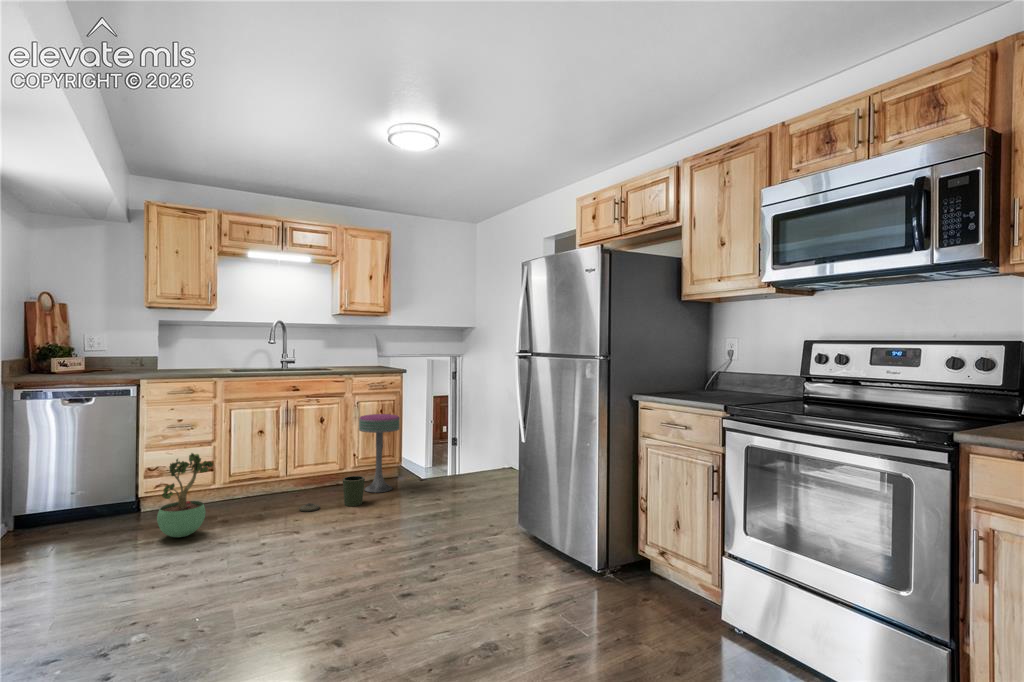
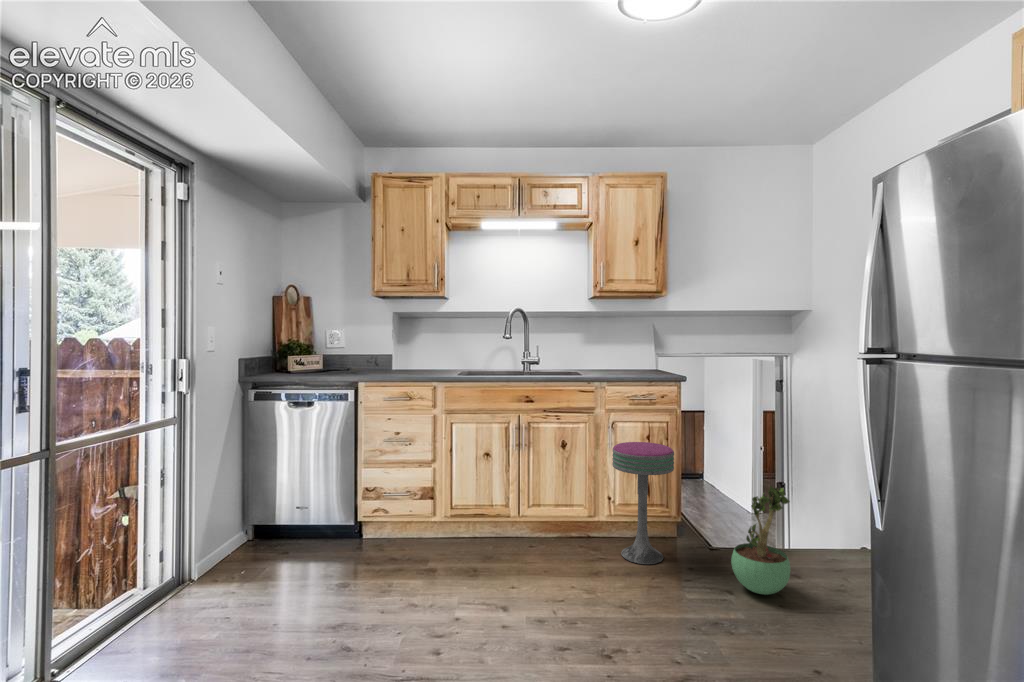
potted plant: present [157,453,213,538] -> present [731,486,791,595]
trash can: present [299,476,365,512] -> none [521,538,614,588]

